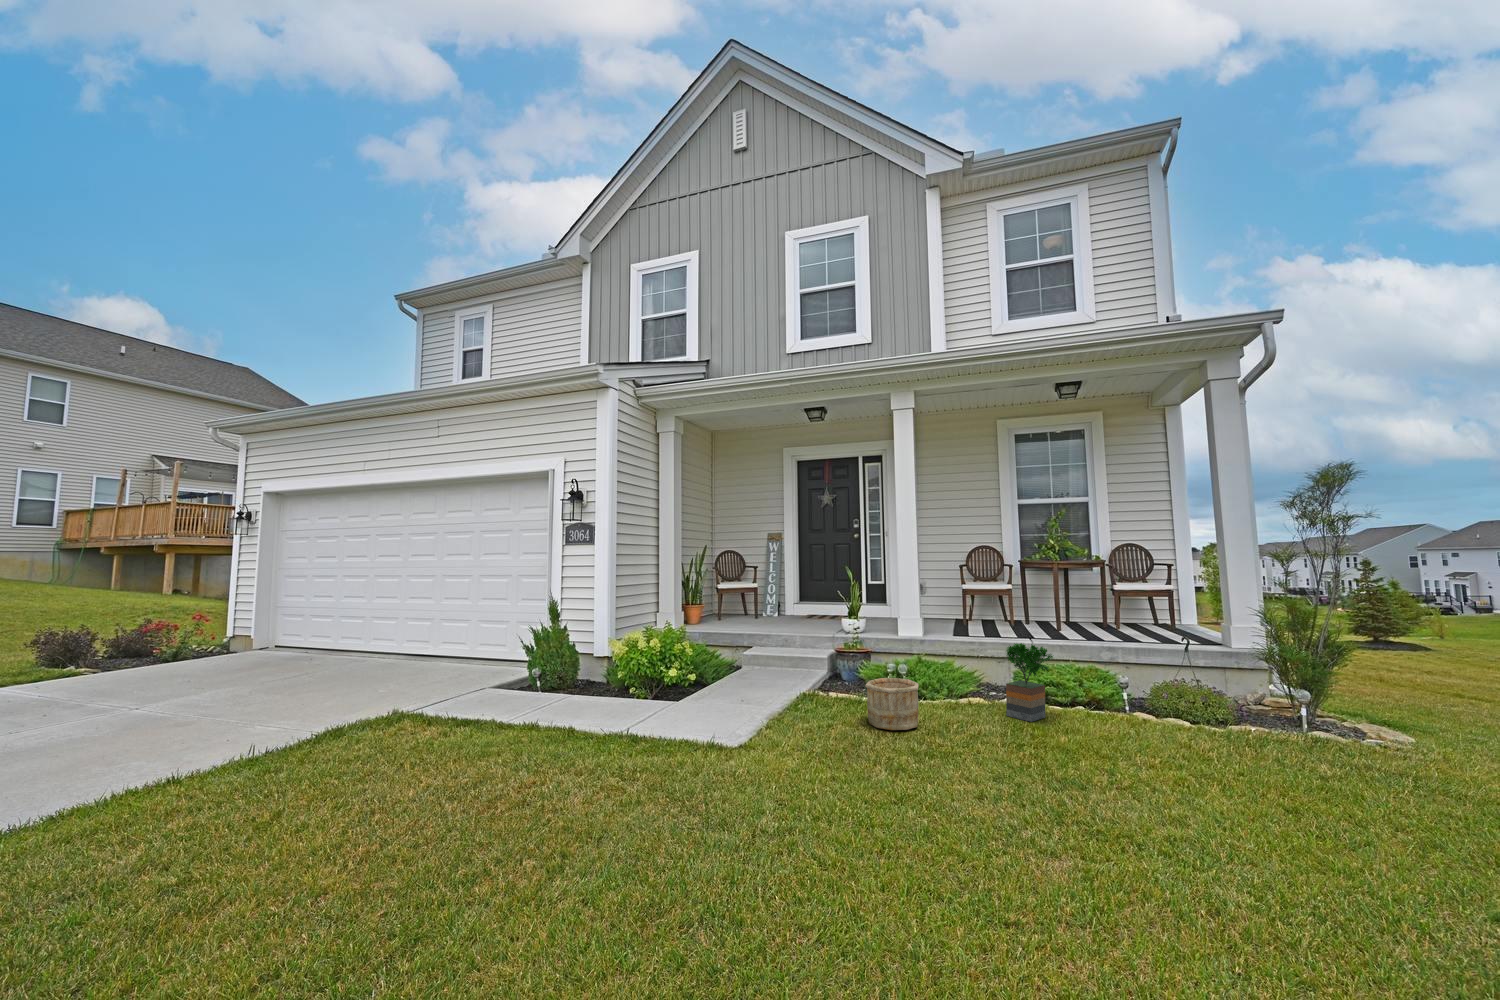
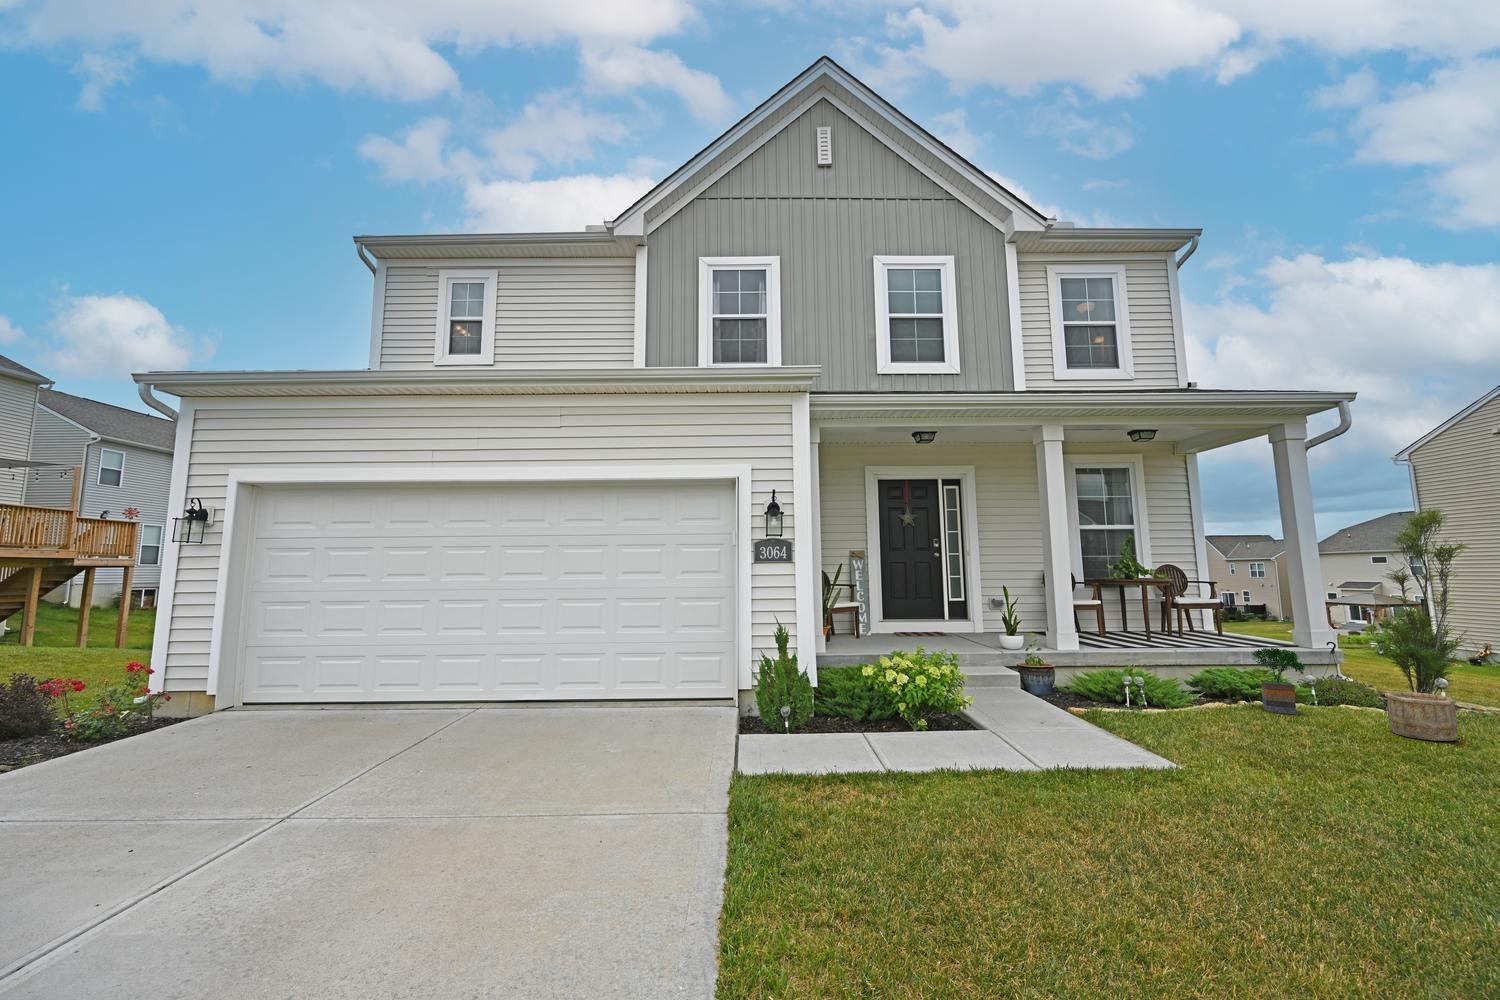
wooden bucket: present [865,678,919,730] -> present [1385,692,1457,741]

